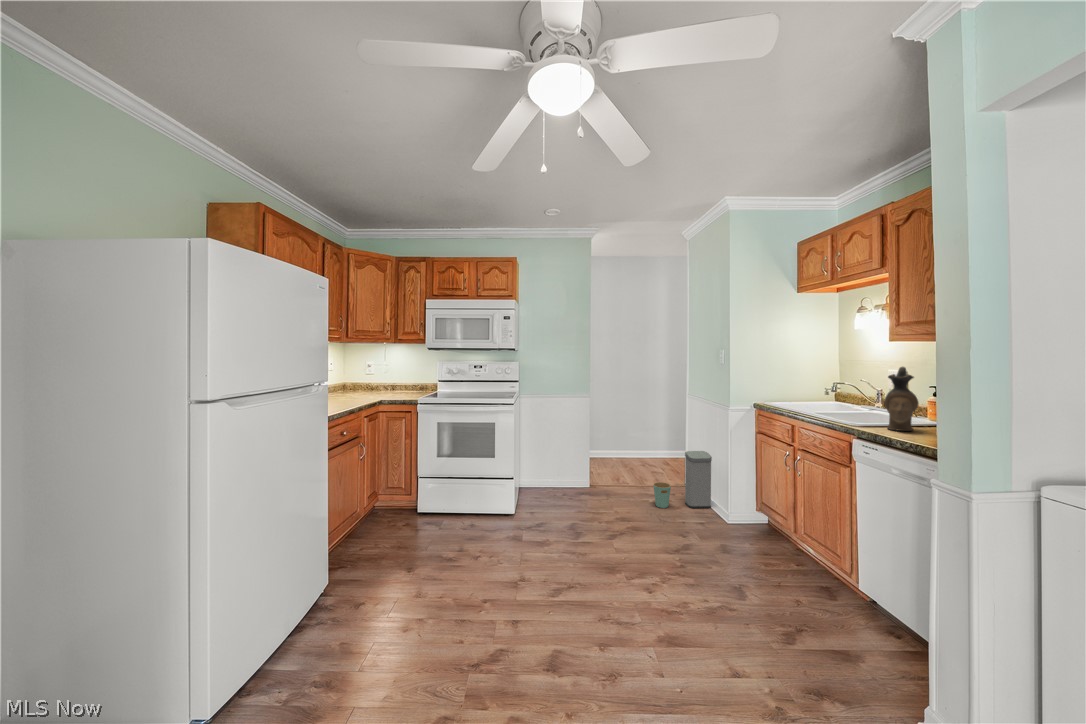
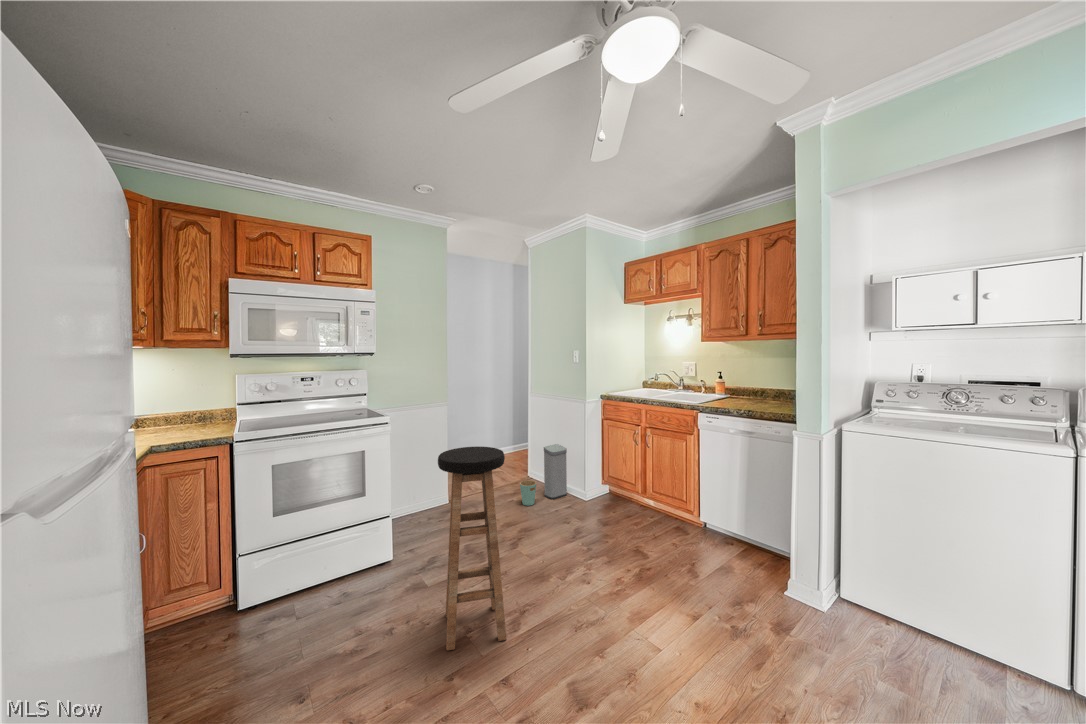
ceramic pitcher: present [884,367,919,431] -> none [725,360,747,406]
bar stool: none [496,432,558,600] -> present [438,447,506,651]

